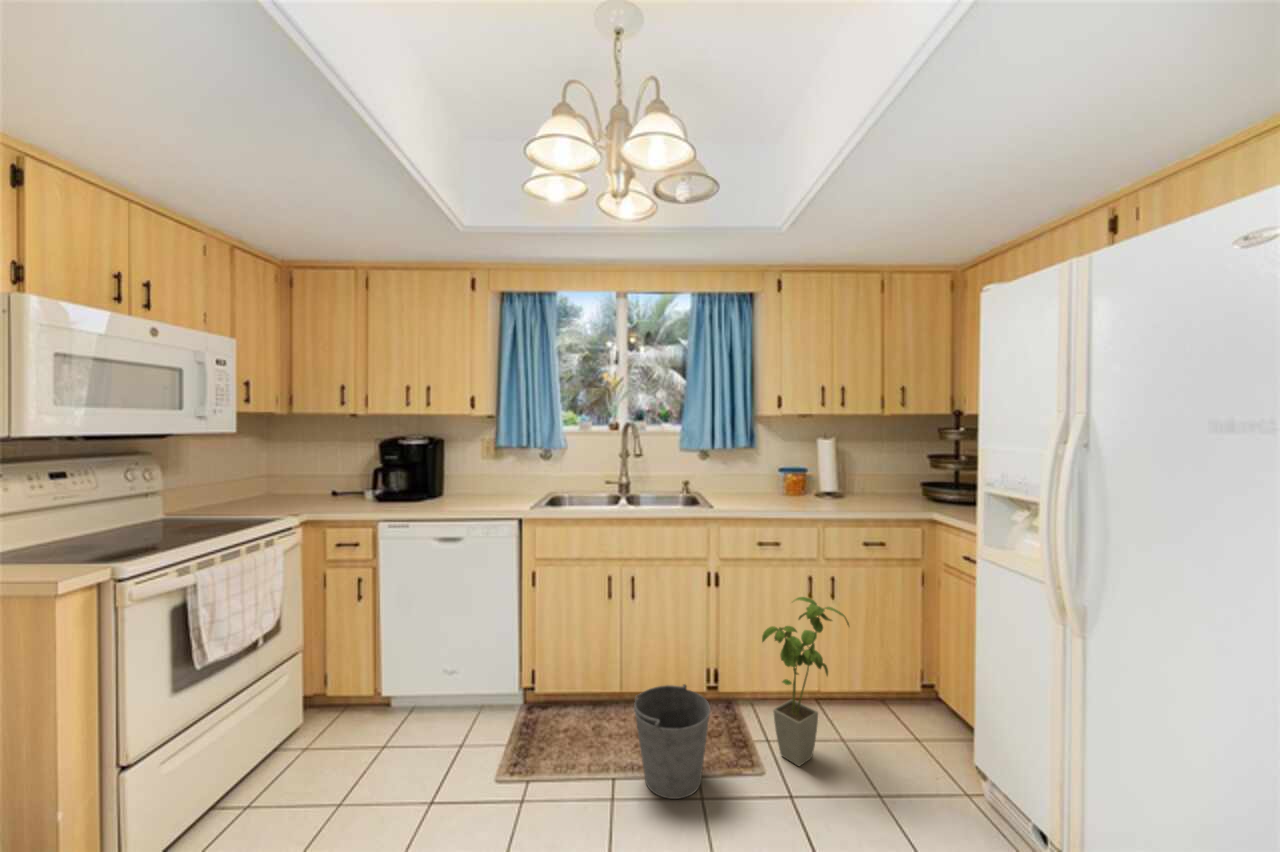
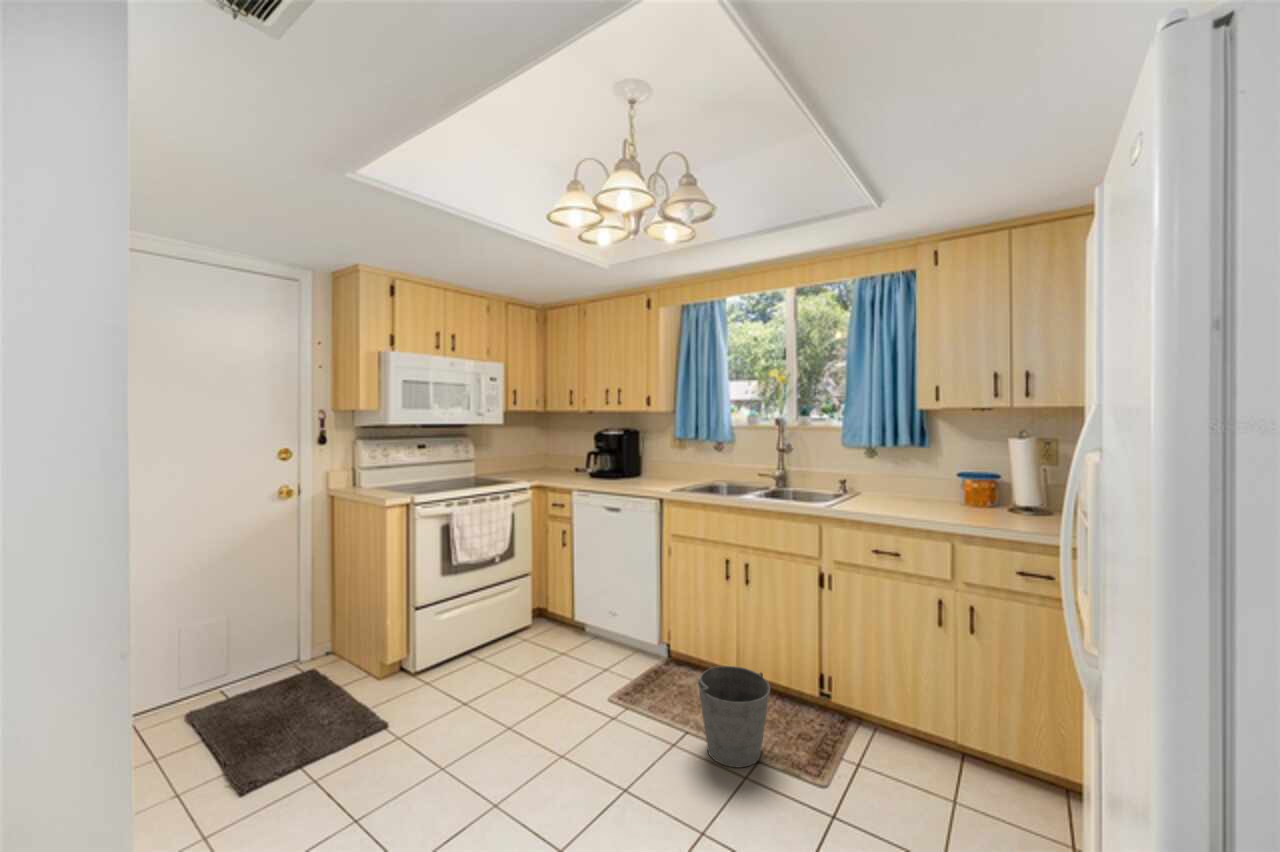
house plant: present [762,597,849,766] -> none [832,614,930,795]

